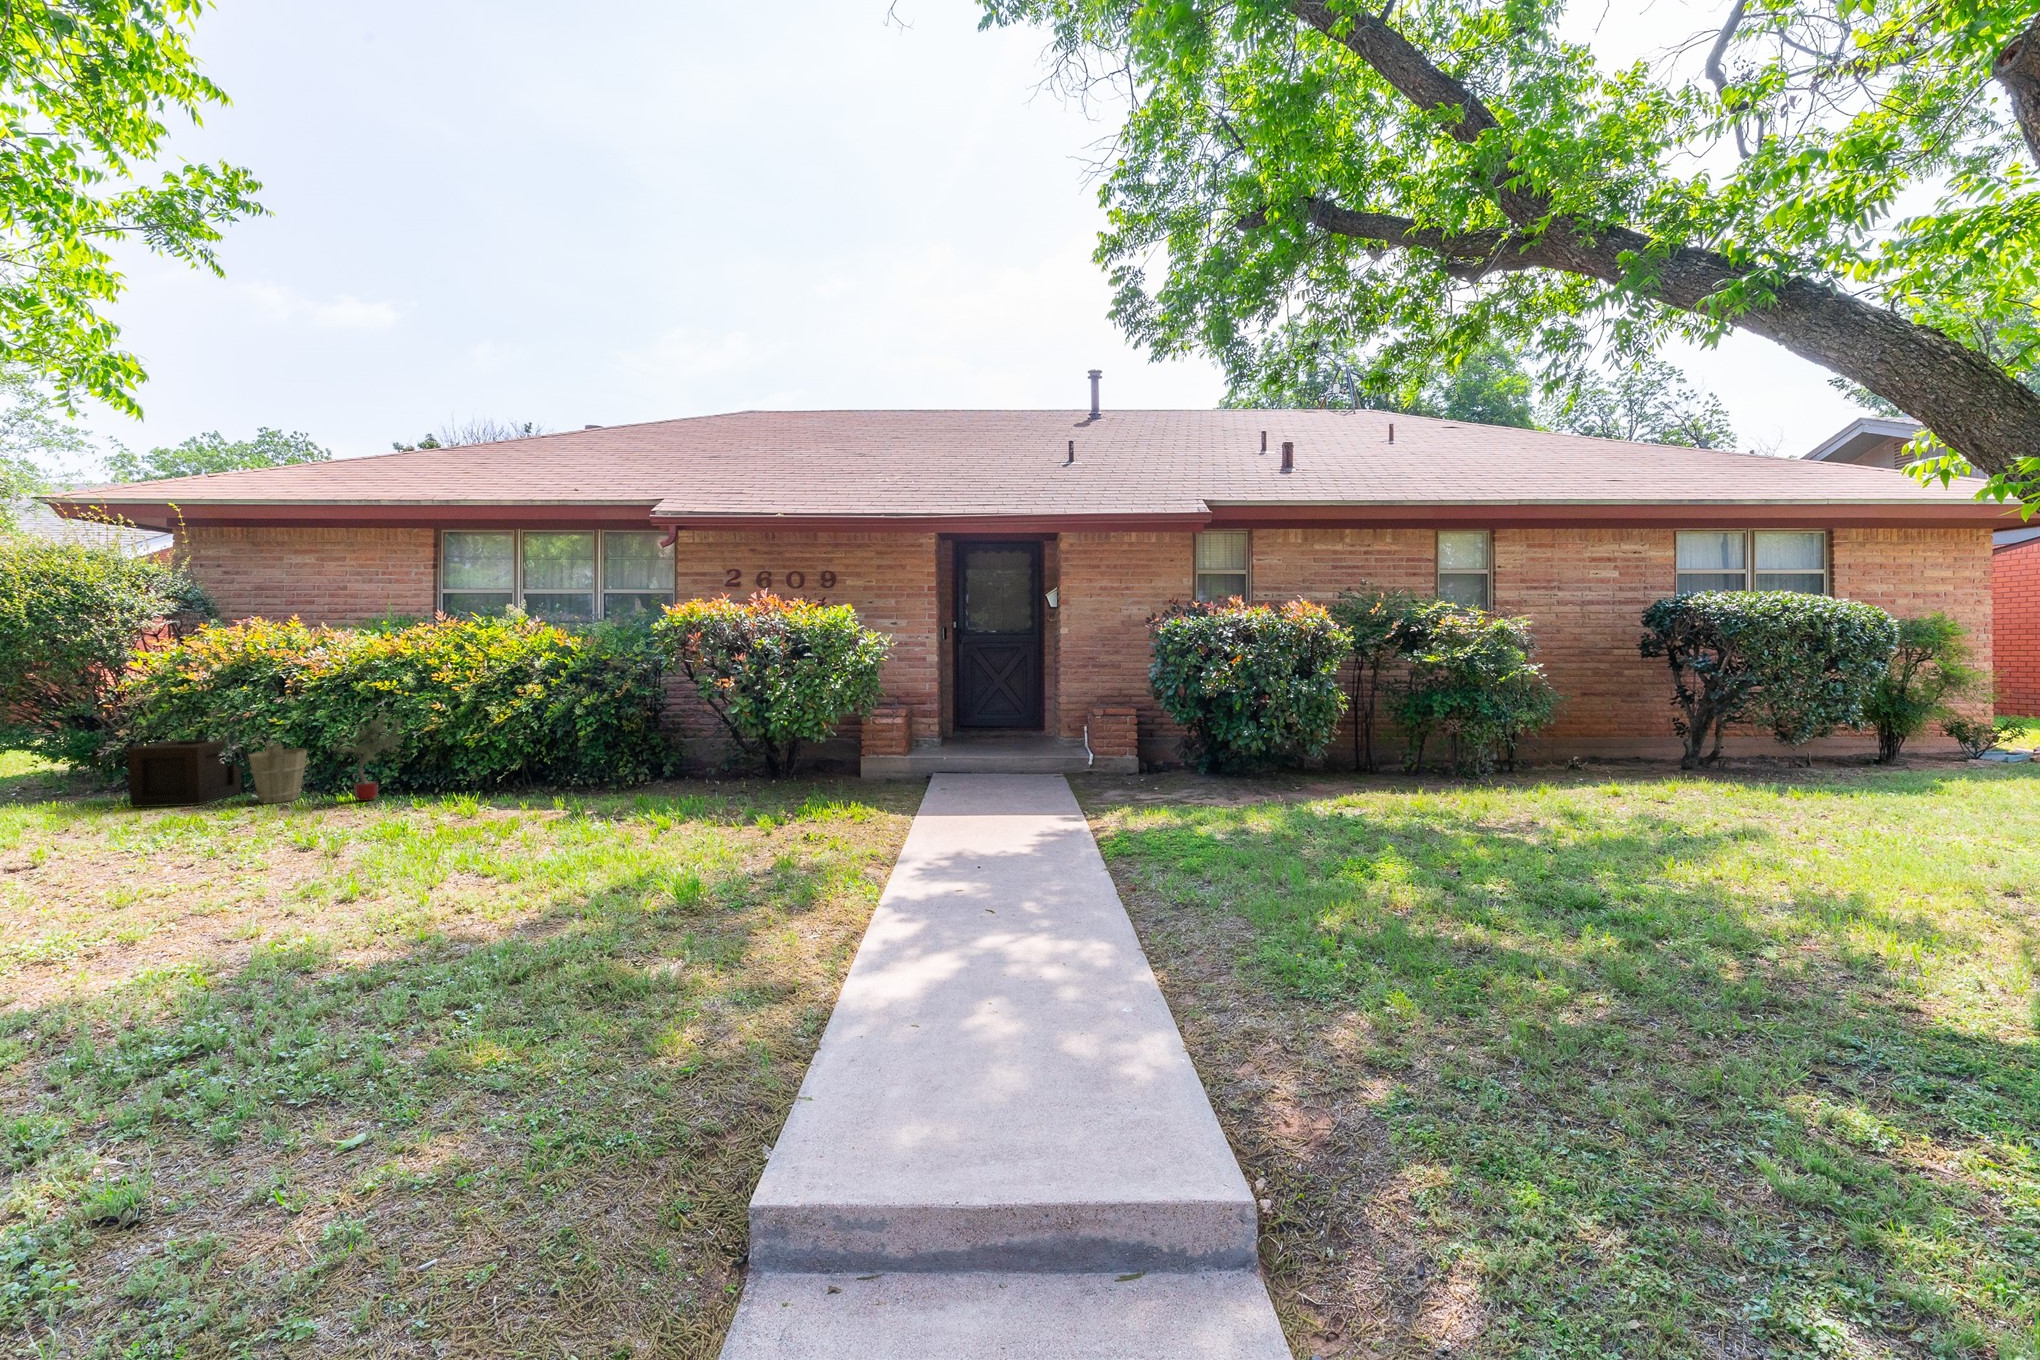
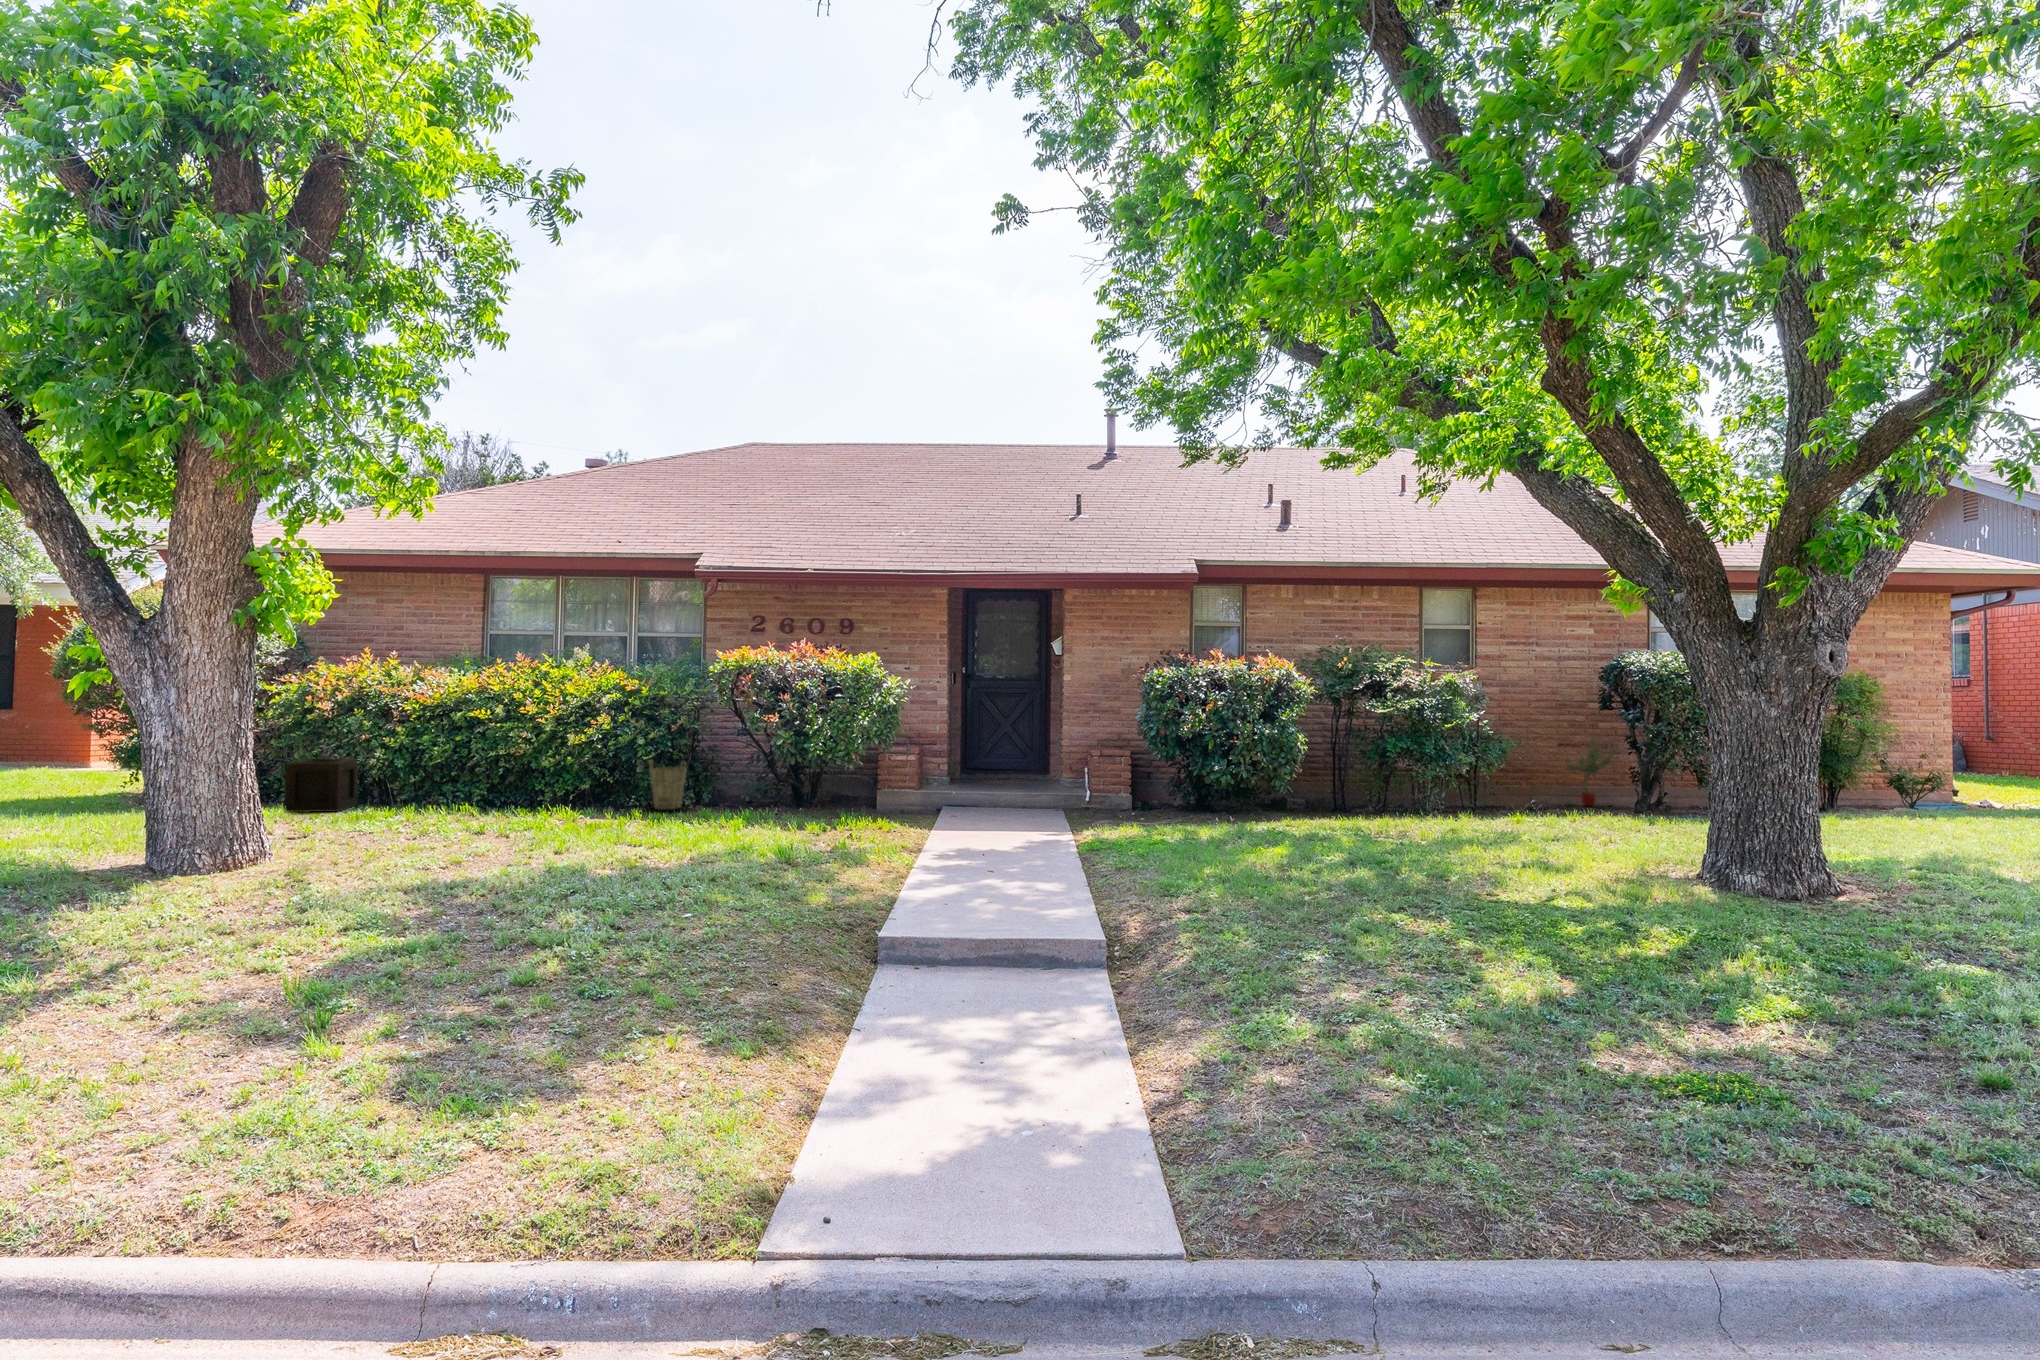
potted tree: present [332,708,403,801] -> present [1561,737,1618,806]
bucket: present [248,740,307,803] -> present [649,760,687,809]

